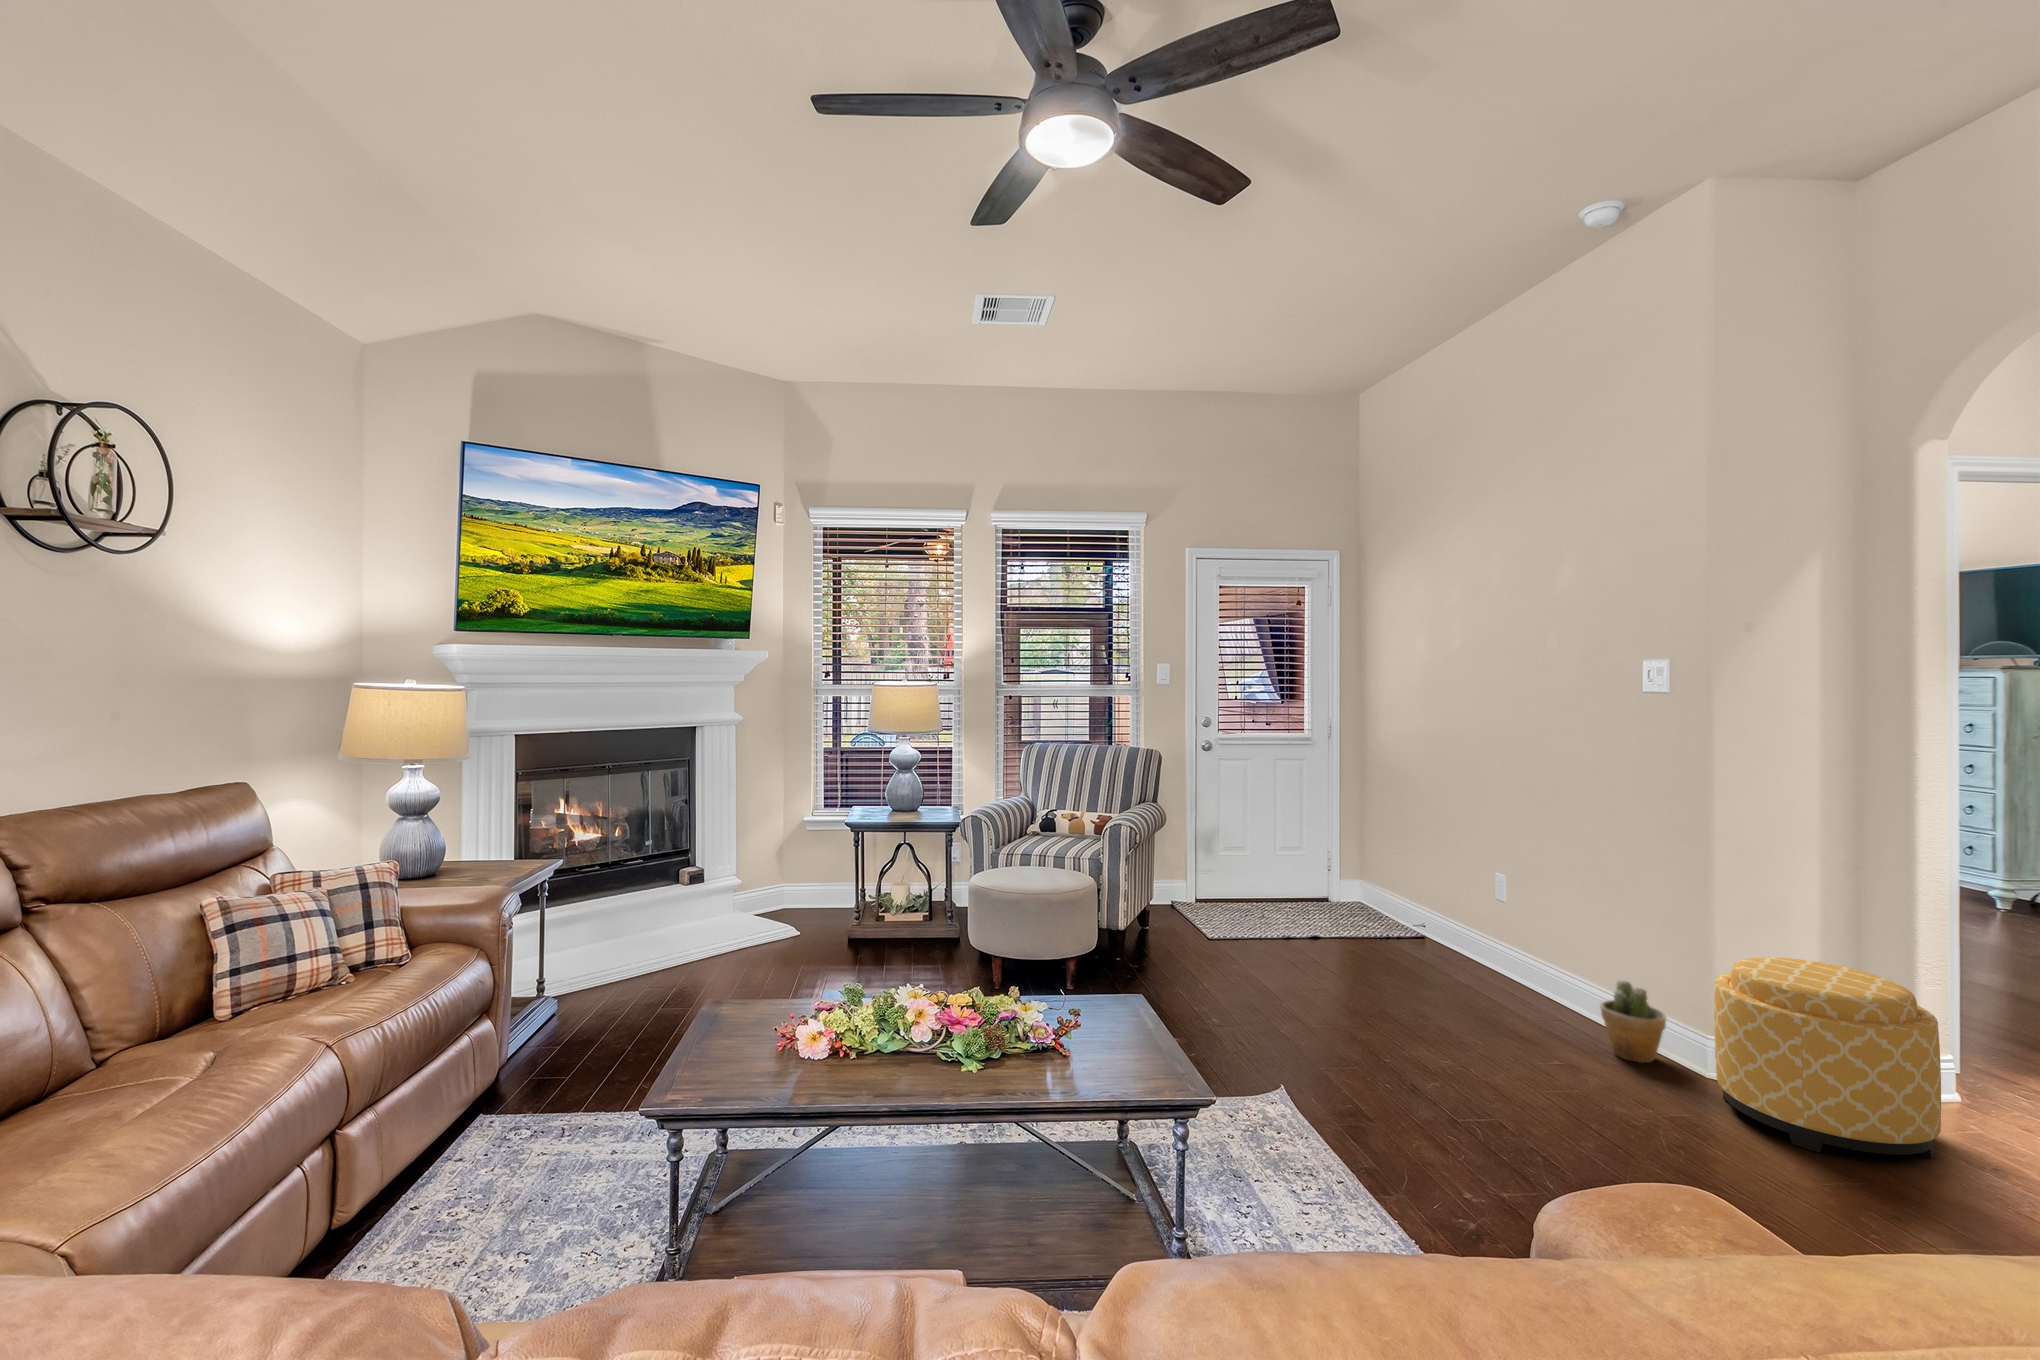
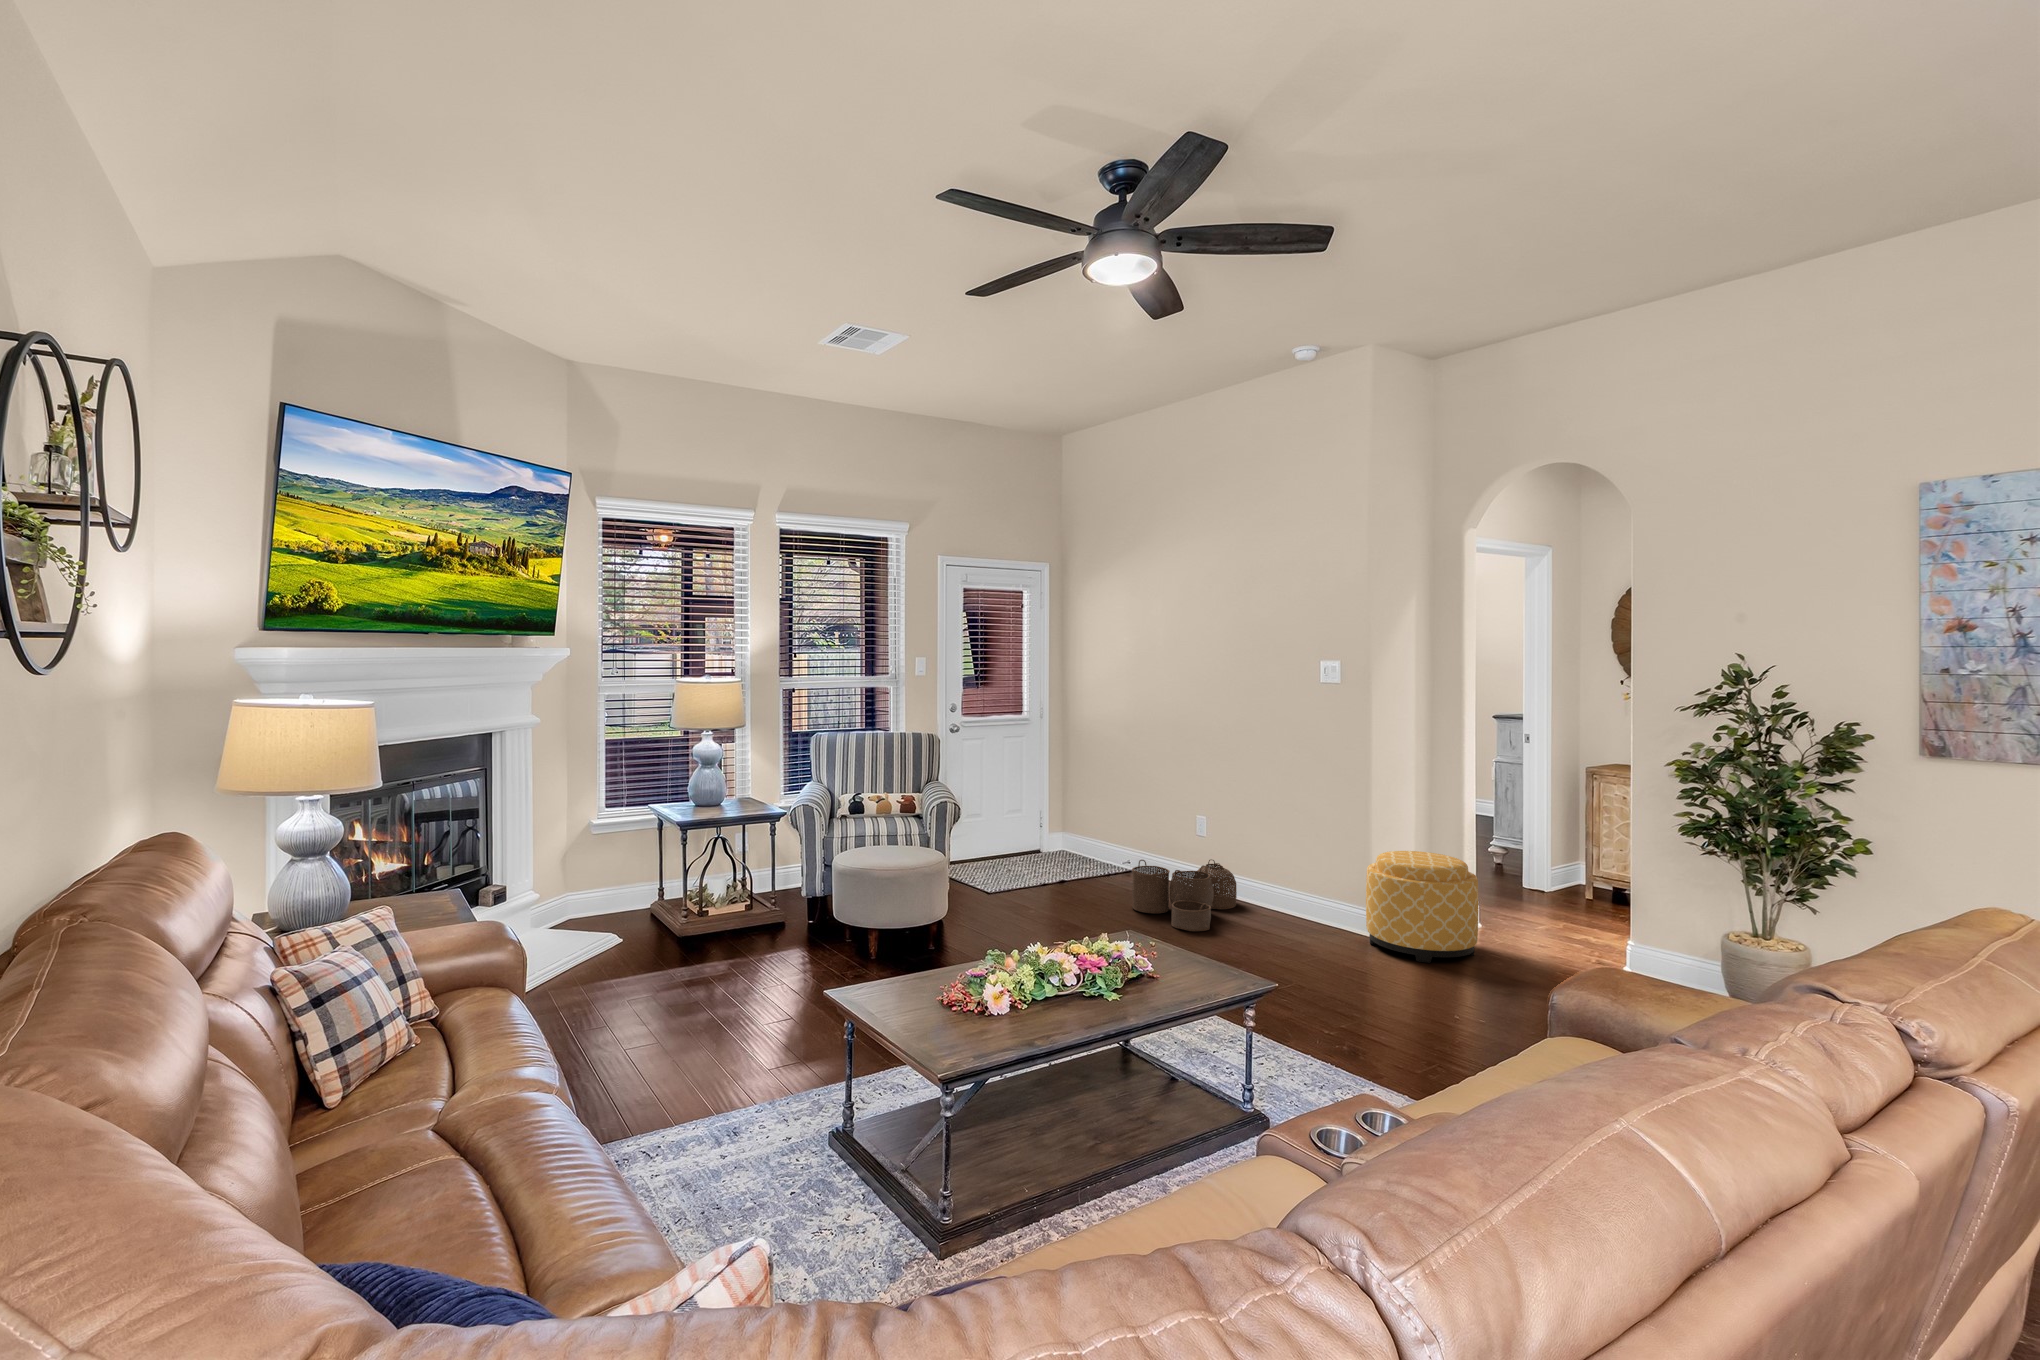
woven basket: none [1376,921,1543,1030] -> present [1132,860,1237,931]
potted plant: present [1600,980,1666,1063] -> none [1291,879,1330,932]

